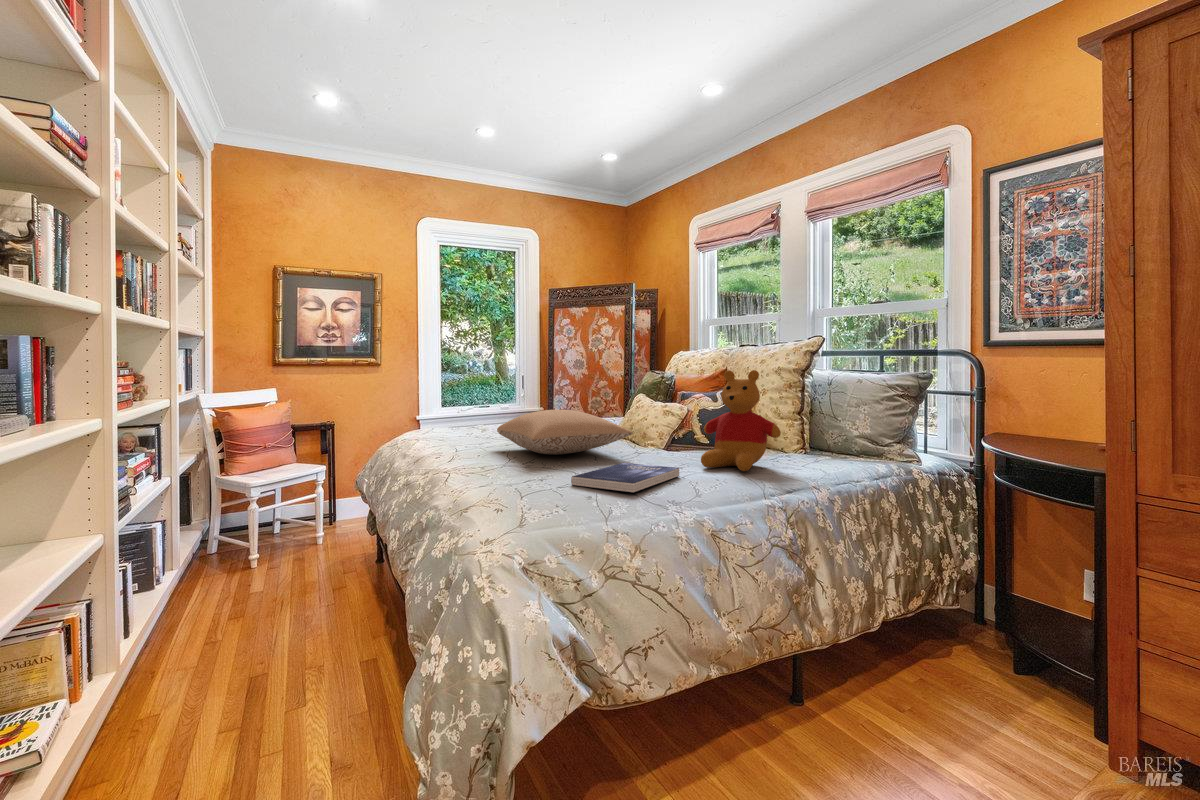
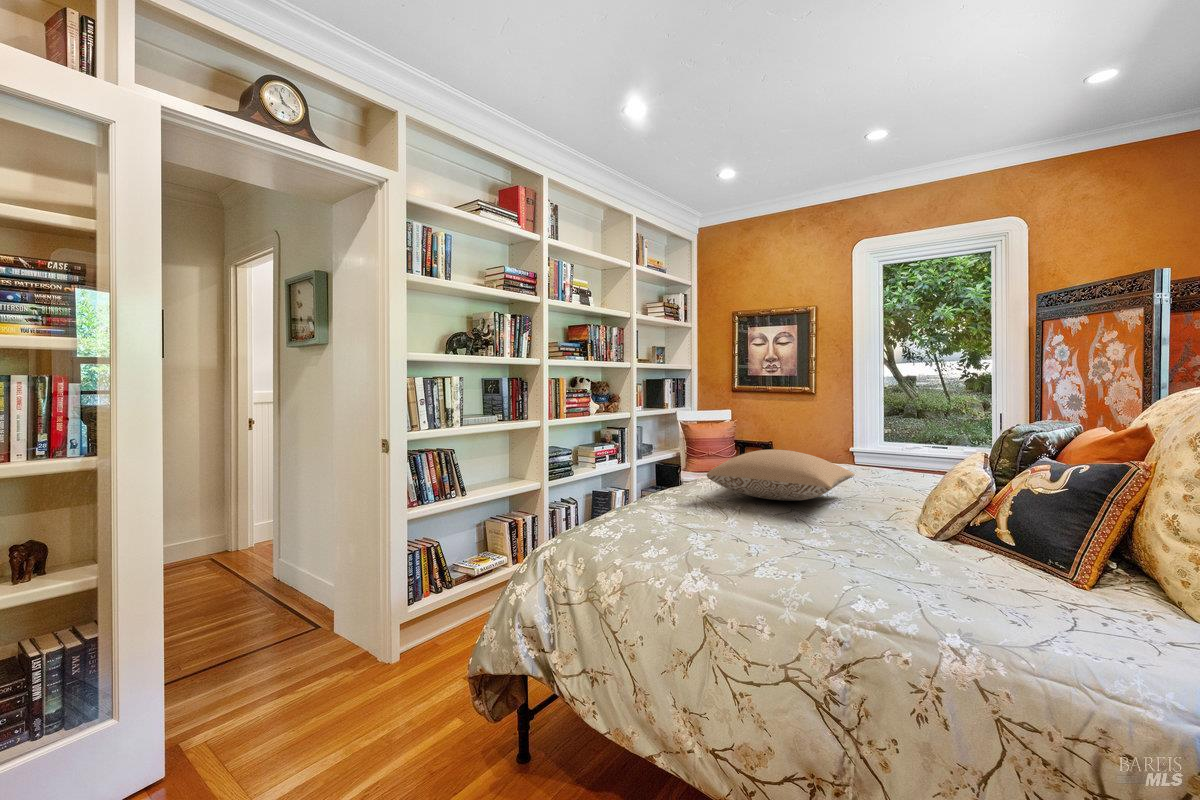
stuffed bear: present [701,370,781,471] -> none [863,416,987,567]
book: present [571,463,679,493] -> none [670,513,795,546]

